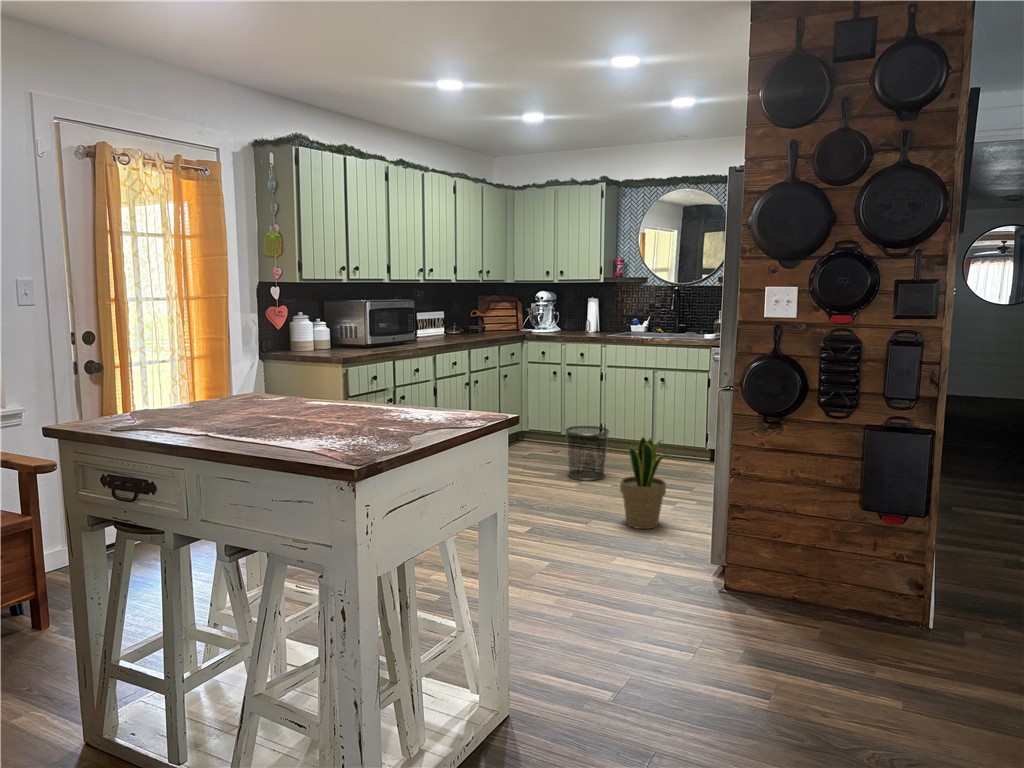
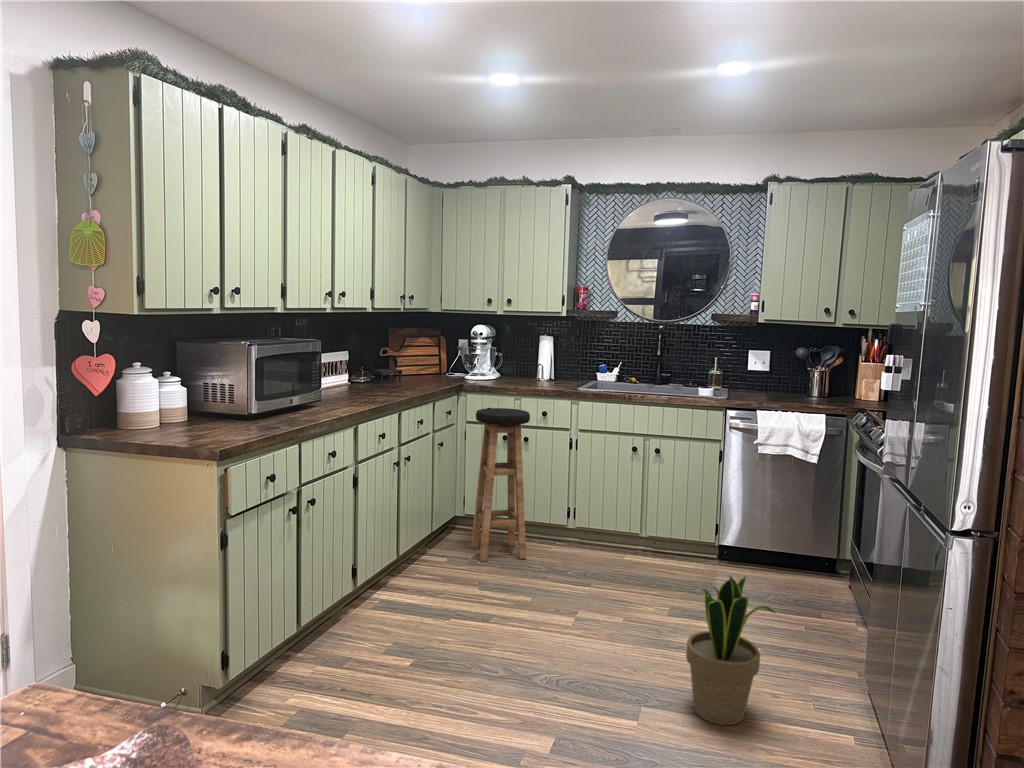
bar stool: none [527,350,566,458] -> present [471,408,530,562]
waste bin: present [565,426,609,481] -> none [548,523,611,608]

